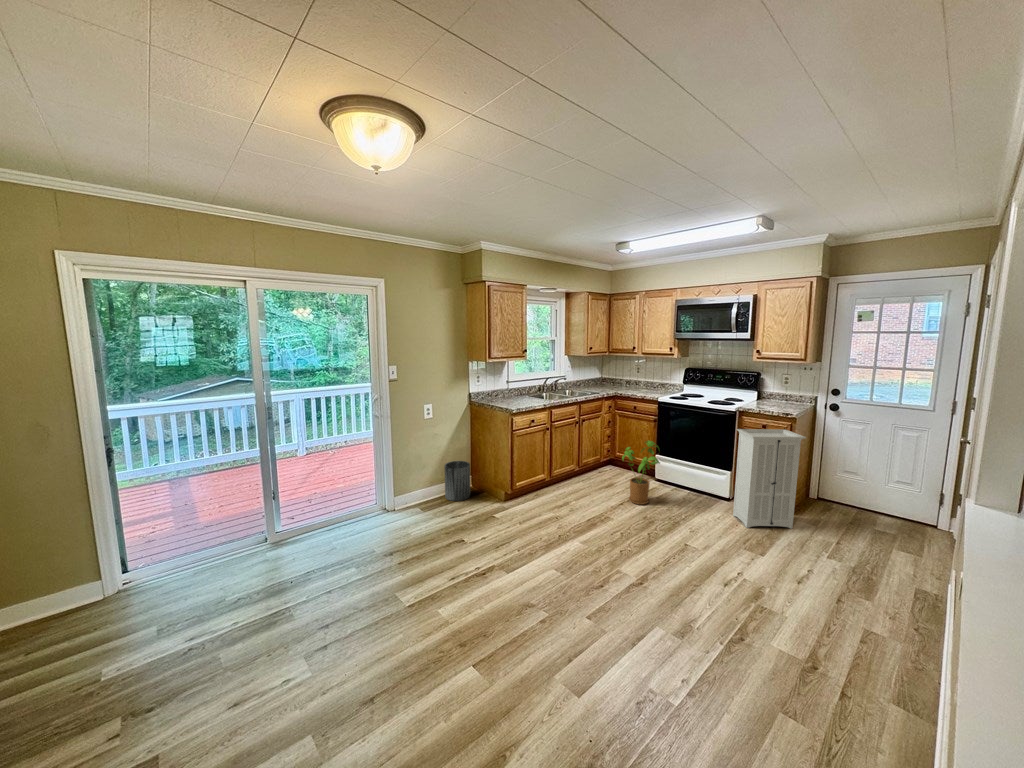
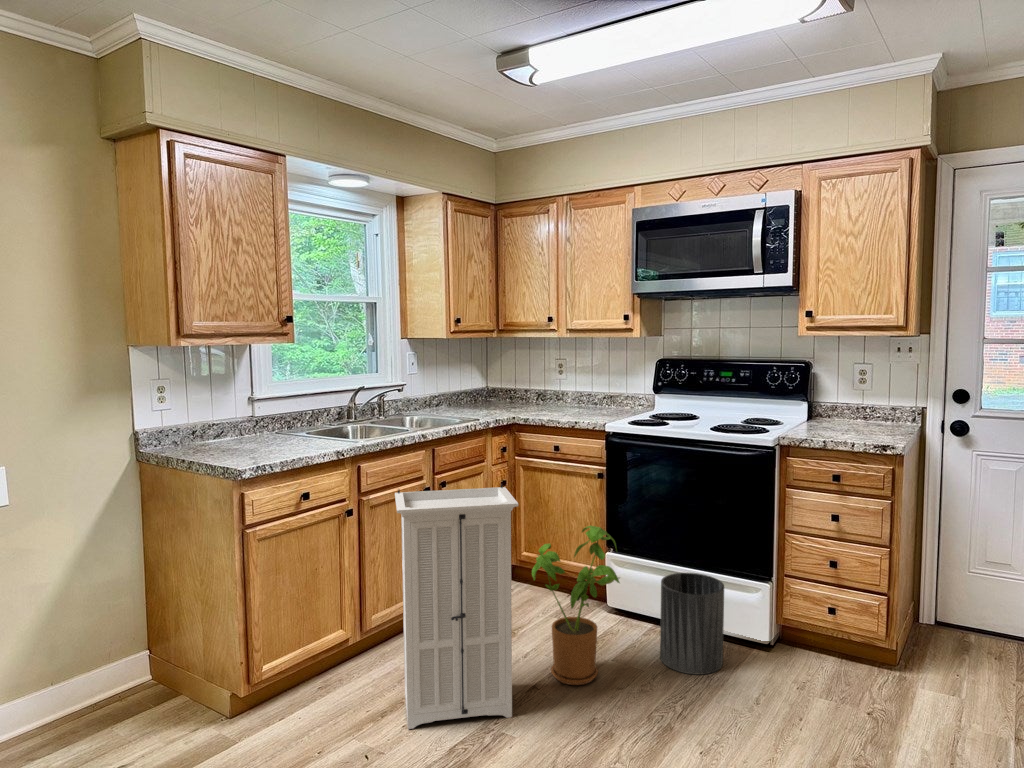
storage cabinet: present [733,428,806,529] -> present [395,483,518,729]
trash can: present [444,461,470,501] -> present [660,573,724,675]

